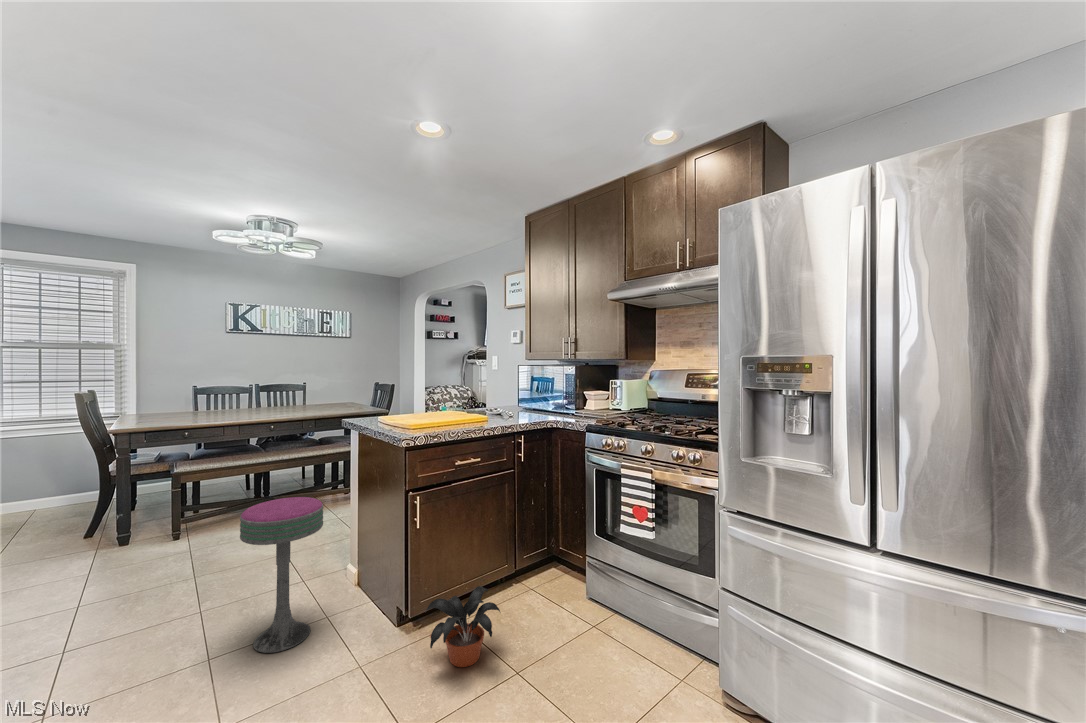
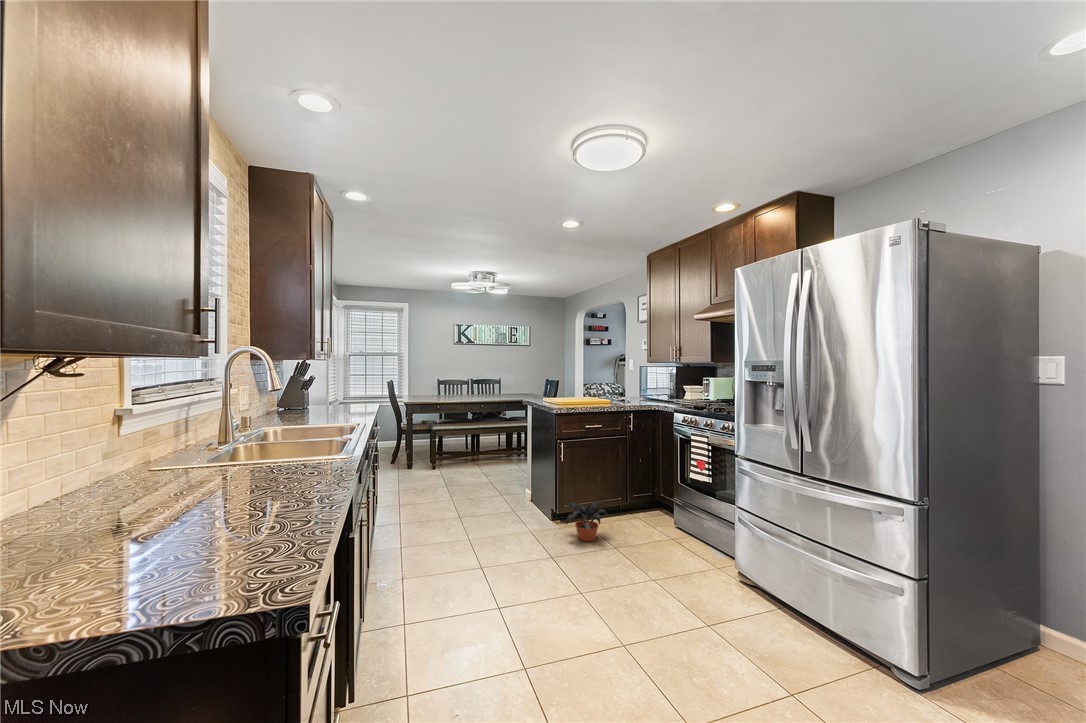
bar stool: present [240,497,323,653] -> none [473,441,513,520]

